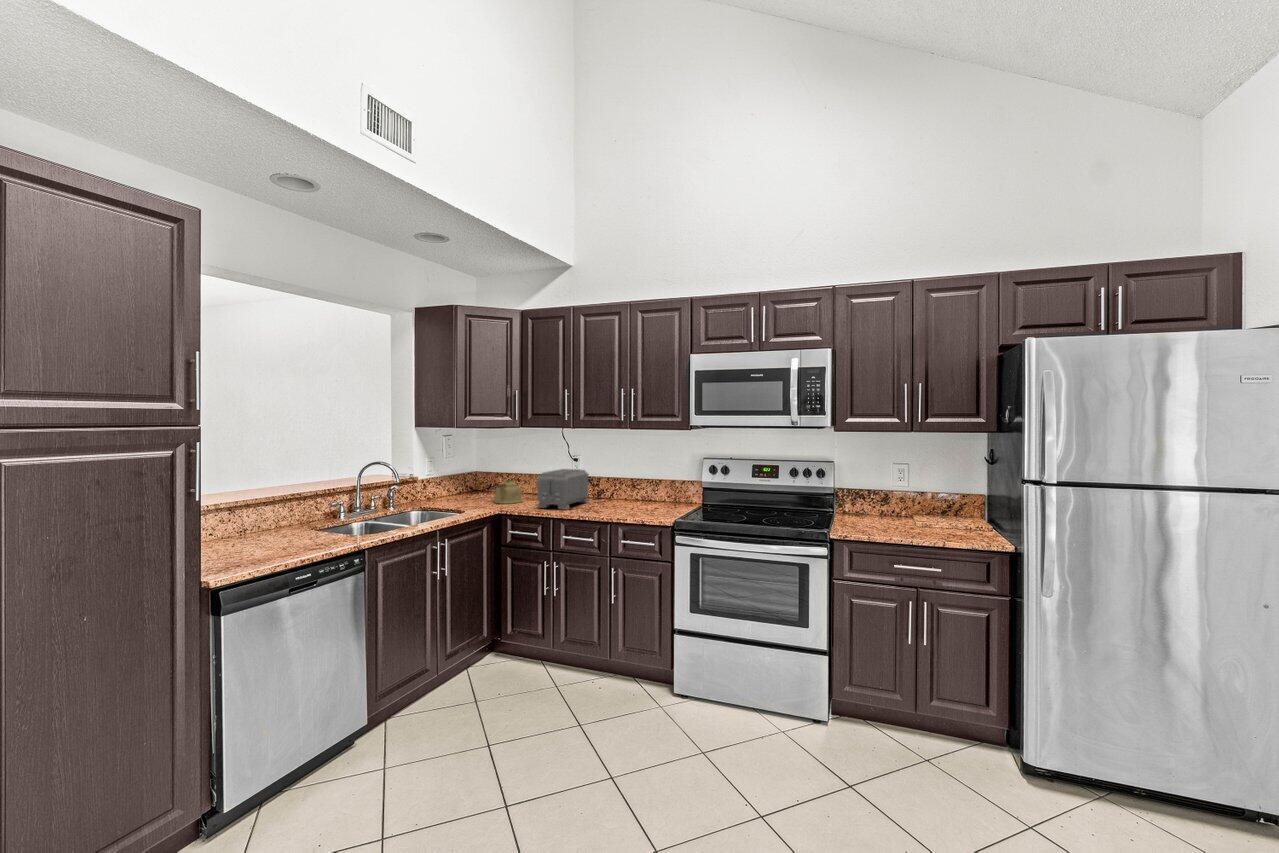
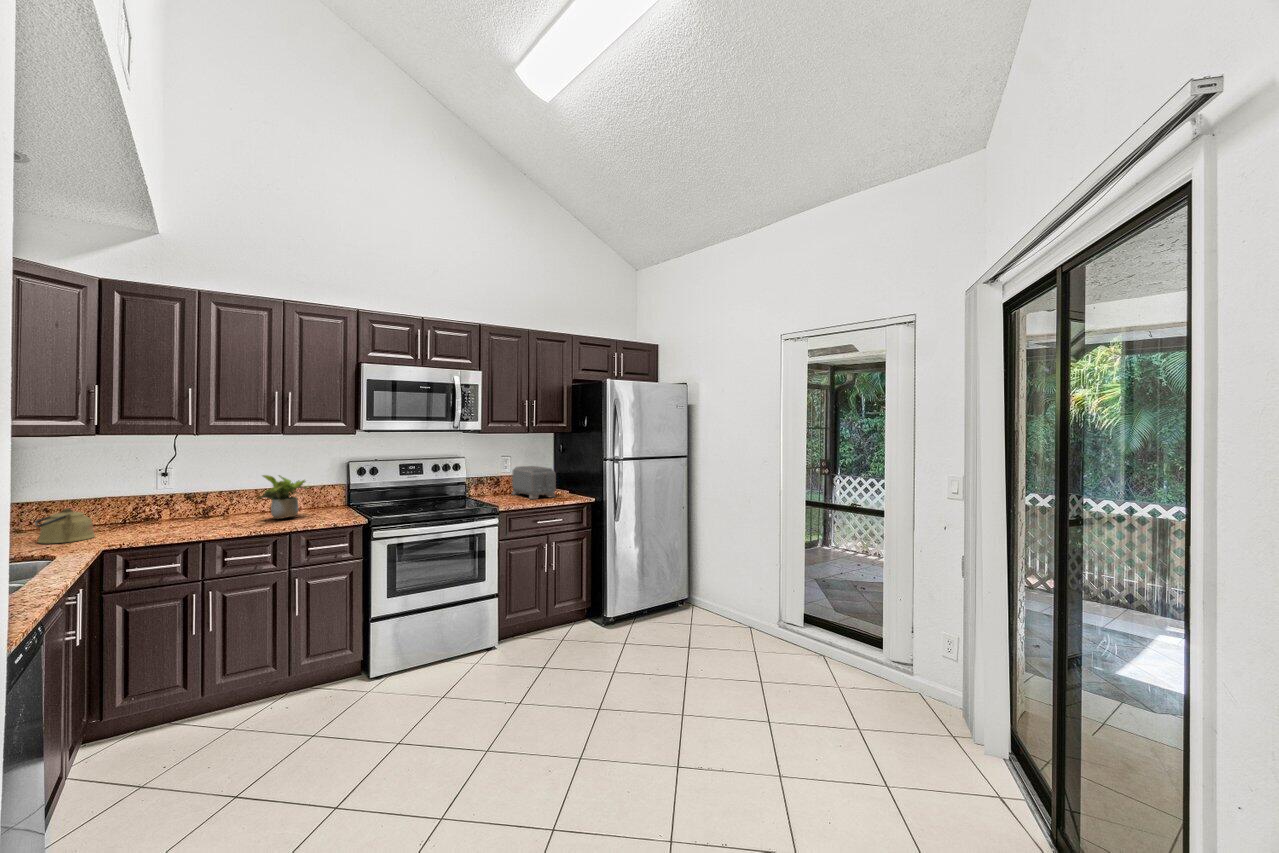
potted plant: none [607,465,653,508] -> present [260,475,307,519]
toaster: present [537,469,589,510] -> present [512,466,556,499]

